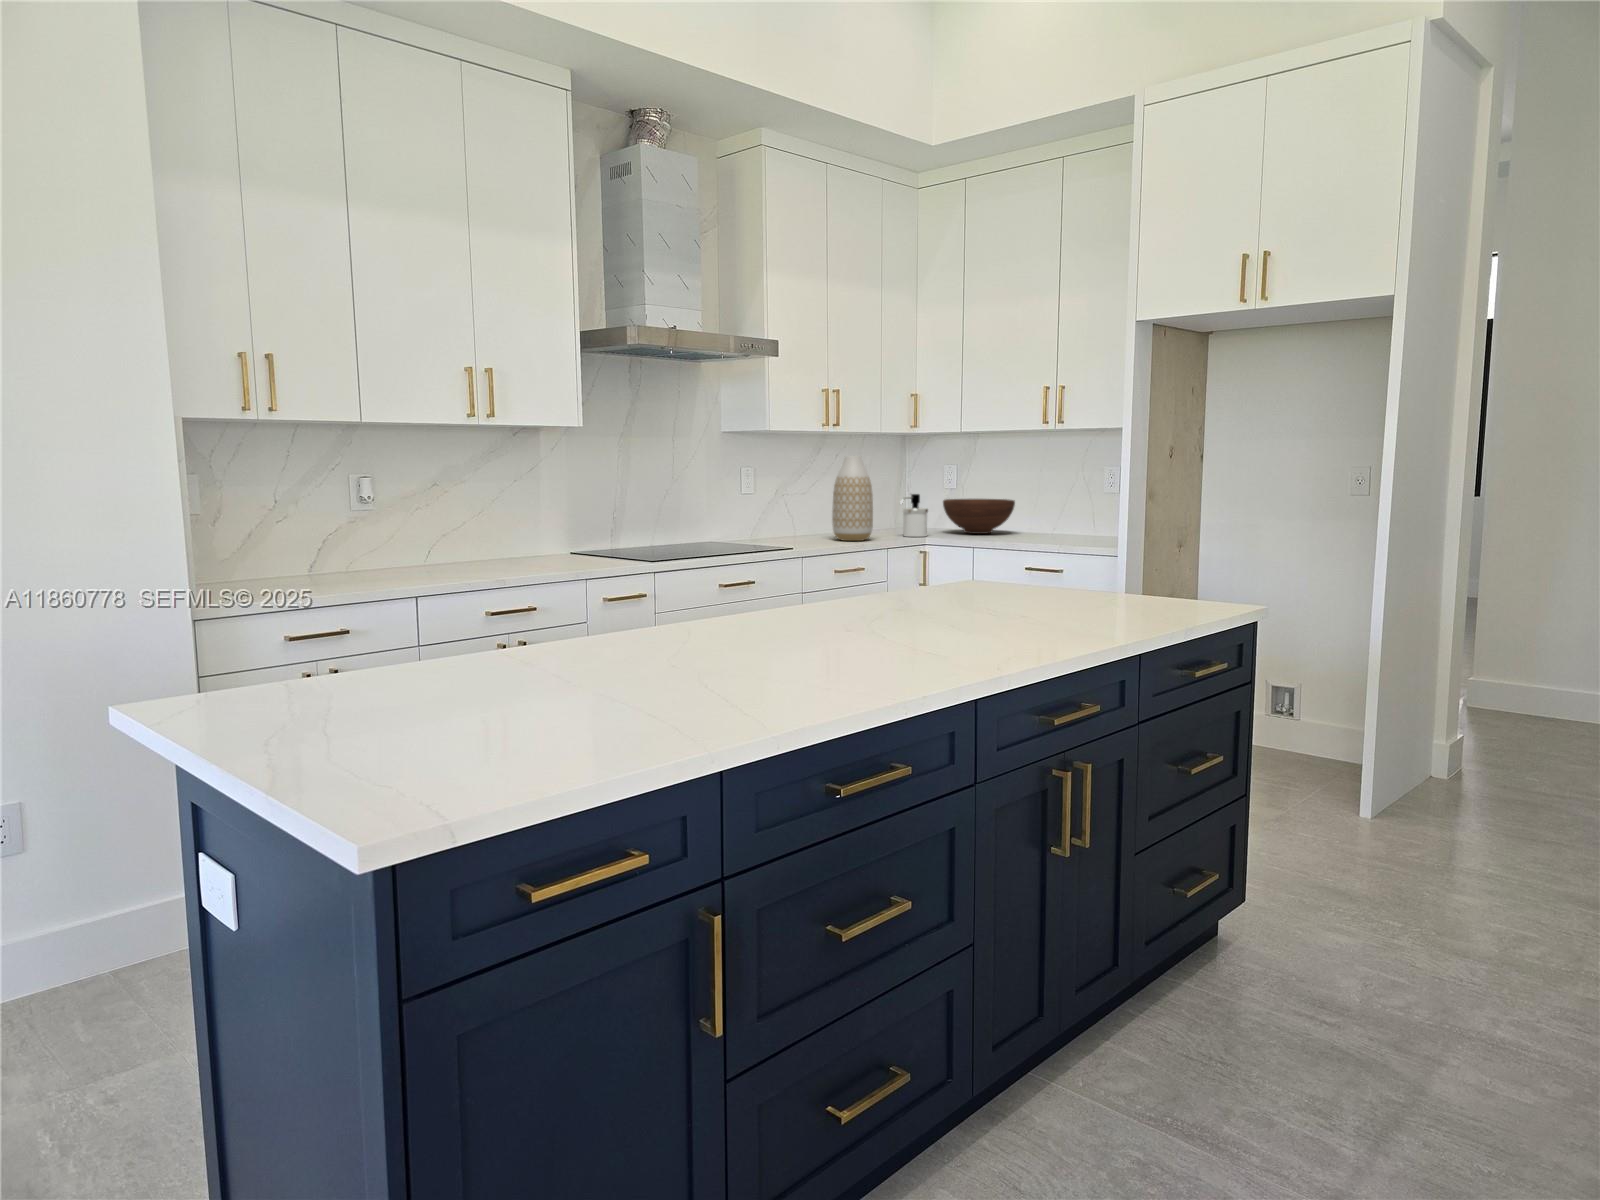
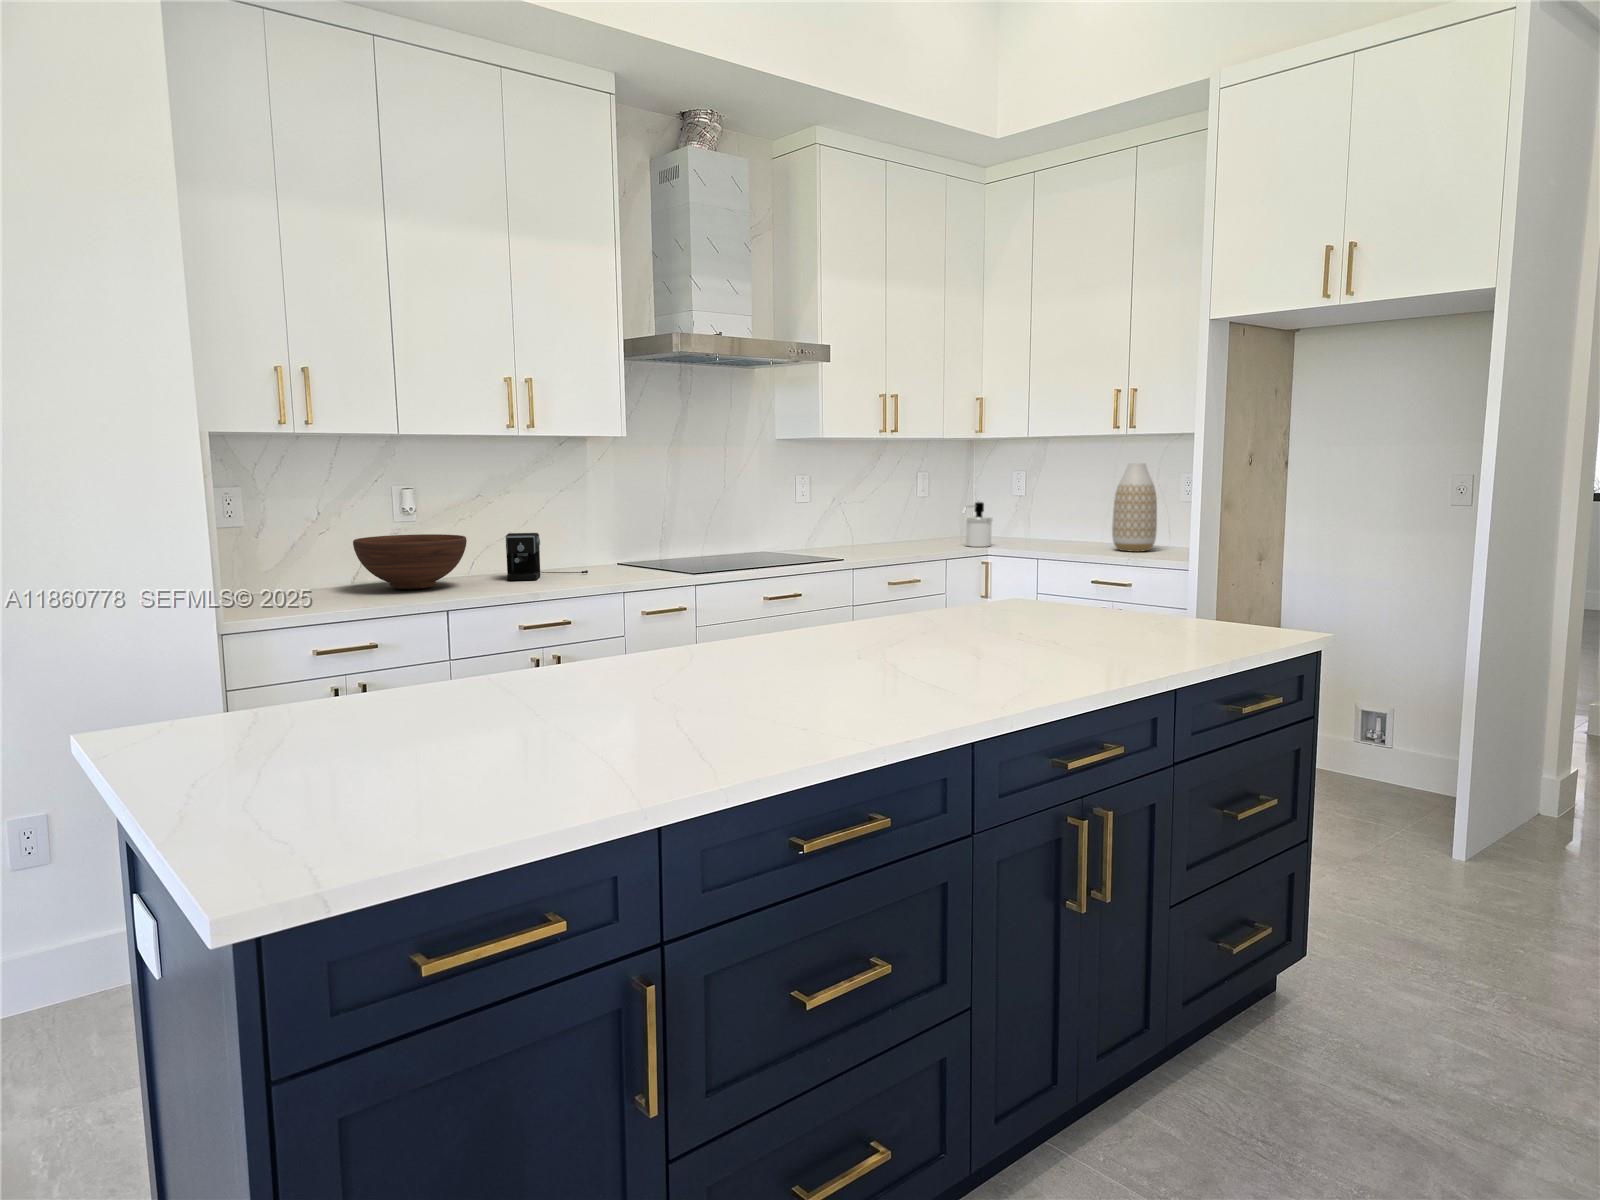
vase: present [832,456,873,541] -> present [1112,463,1157,552]
fruit bowl: present [943,499,1015,534] -> present [353,534,467,589]
coffee maker: none [463,522,544,569] -> present [506,533,588,580]

